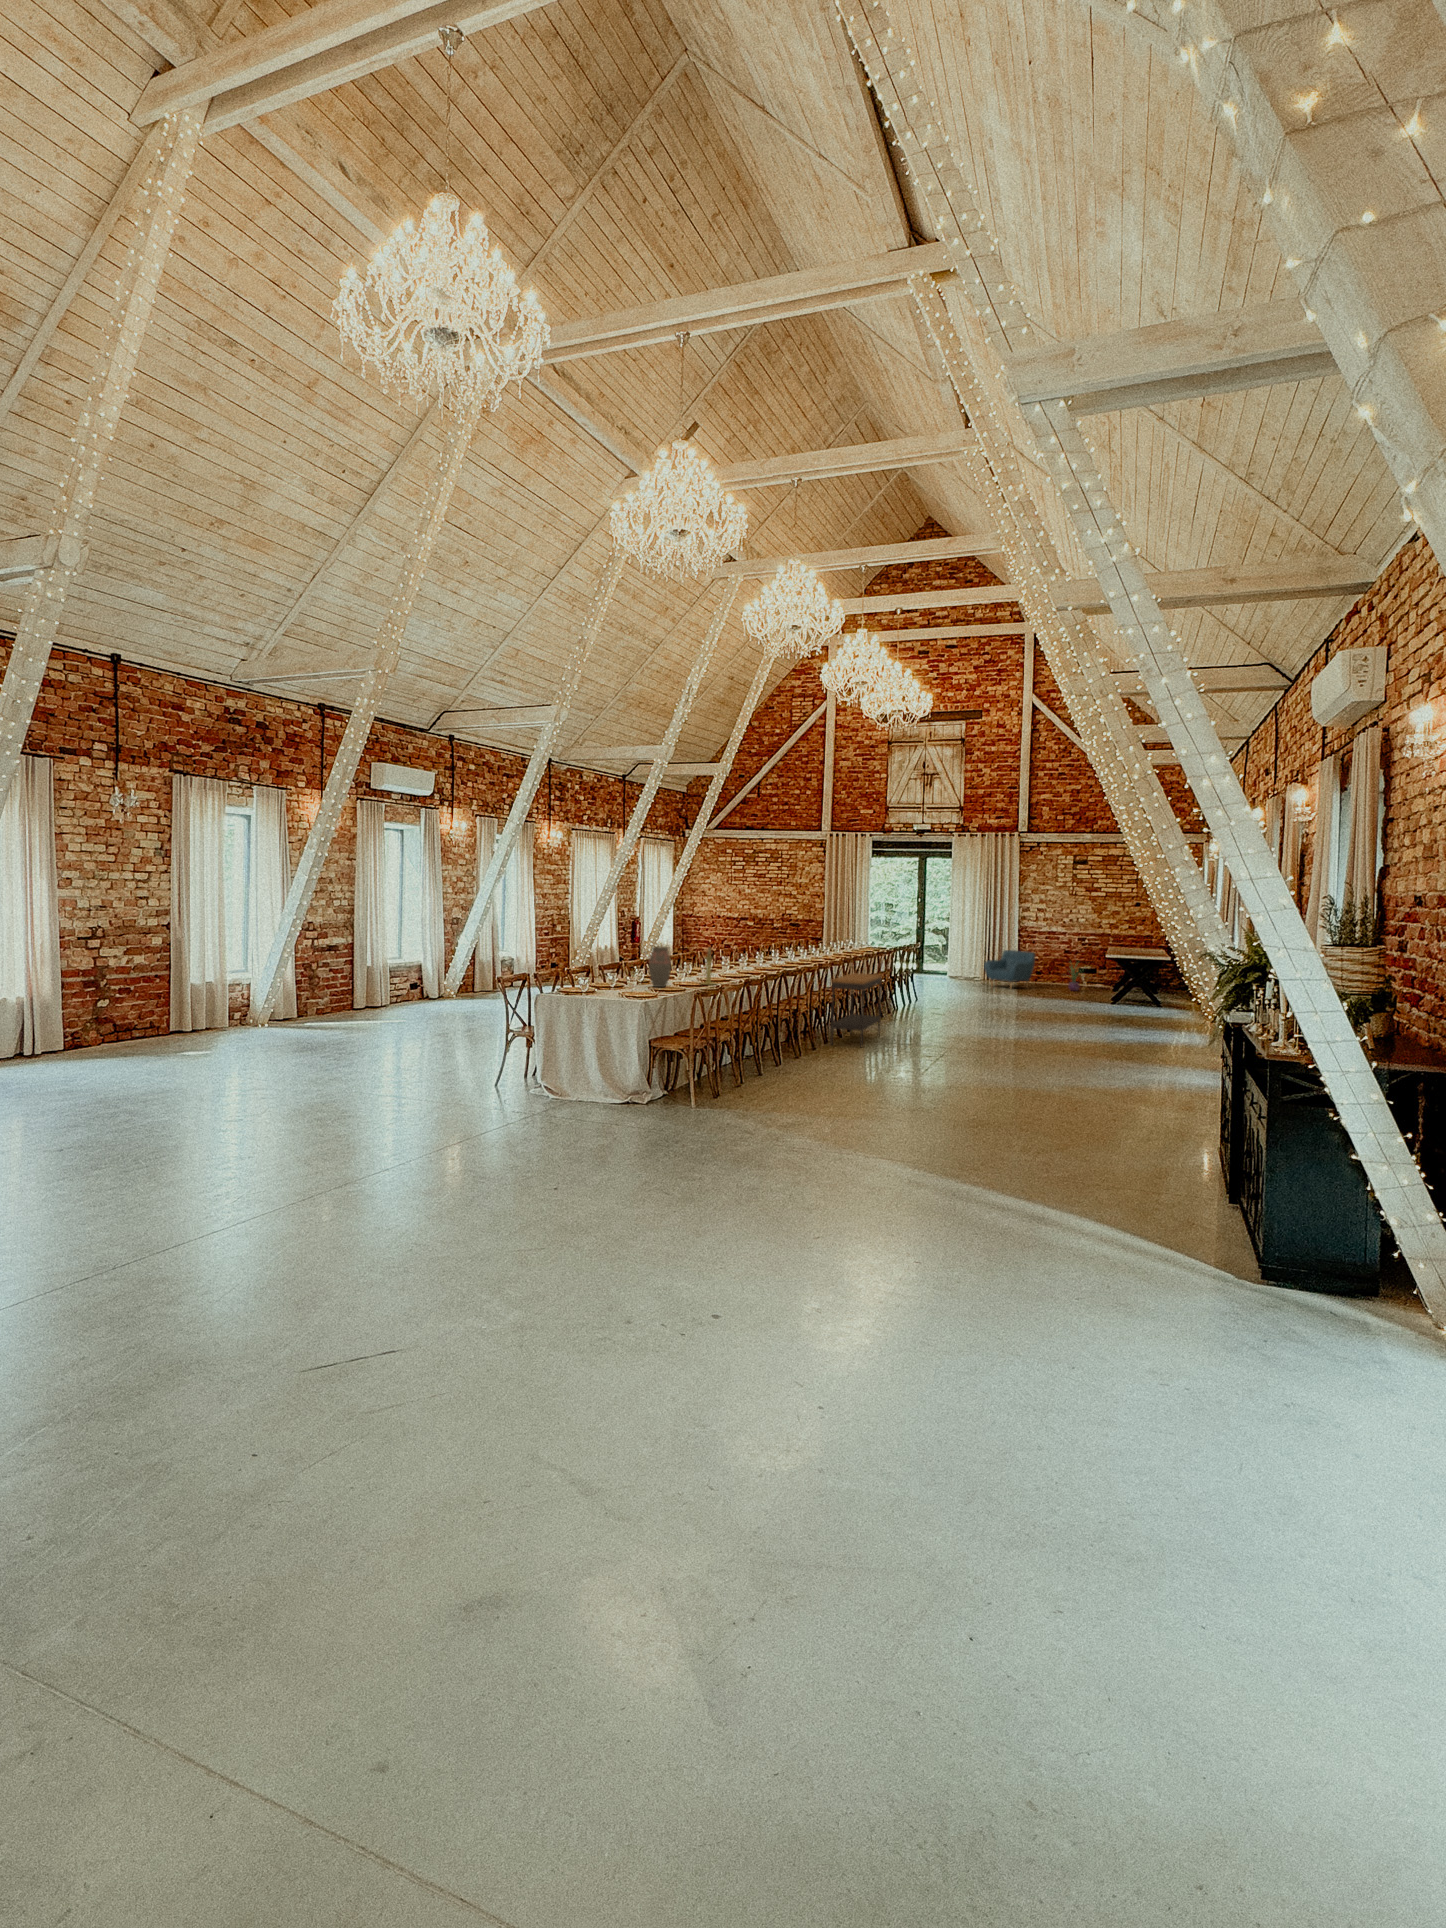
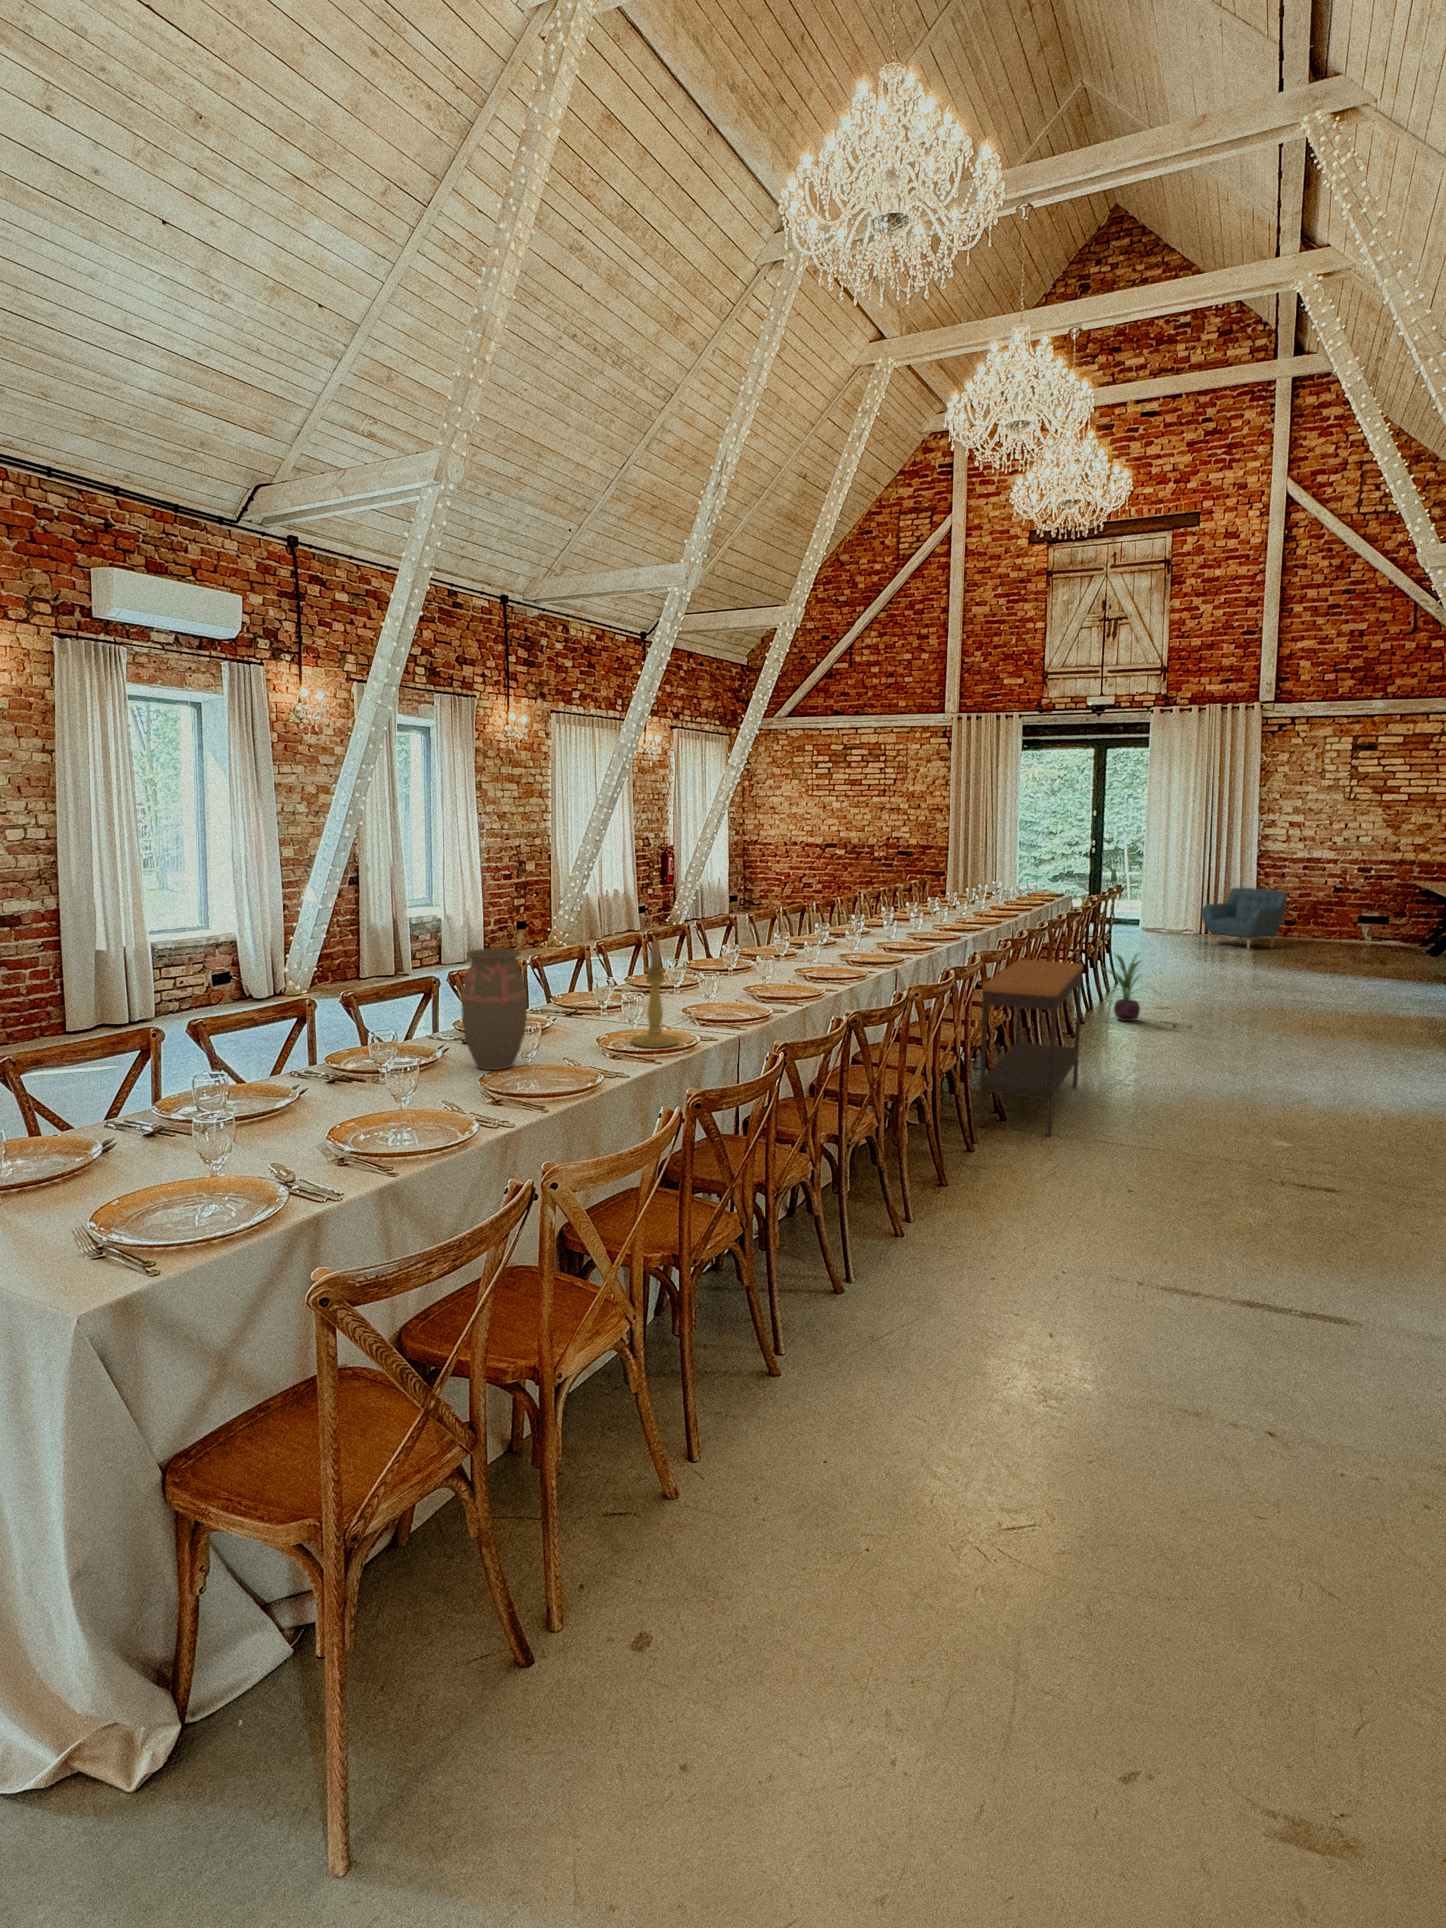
decorative plant: present [1068,964,1080,991] -> present [1104,954,1144,1021]

